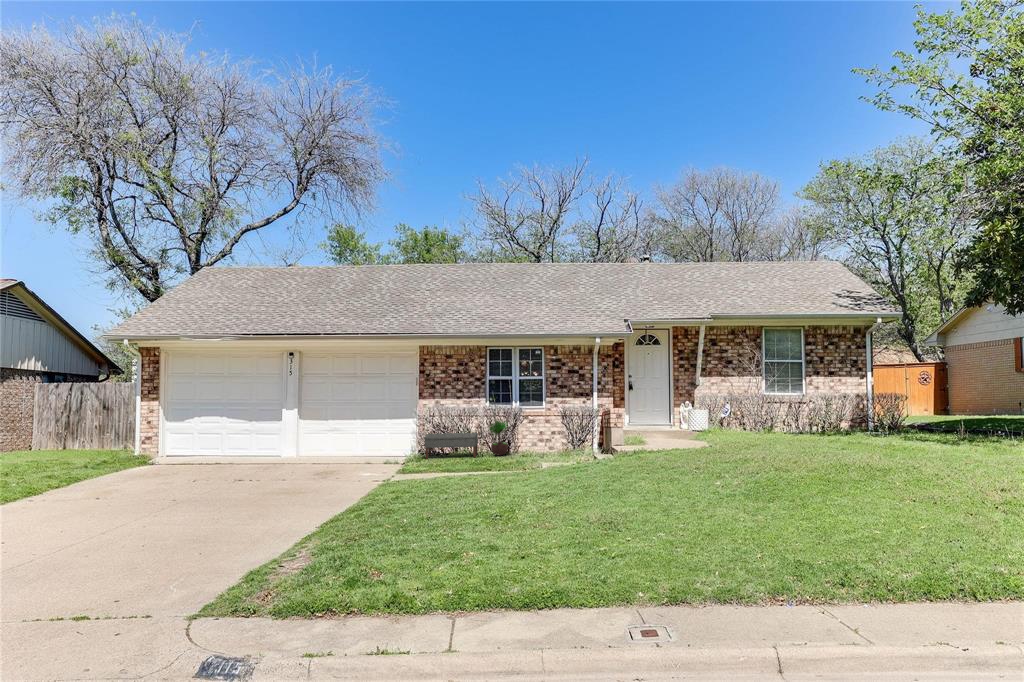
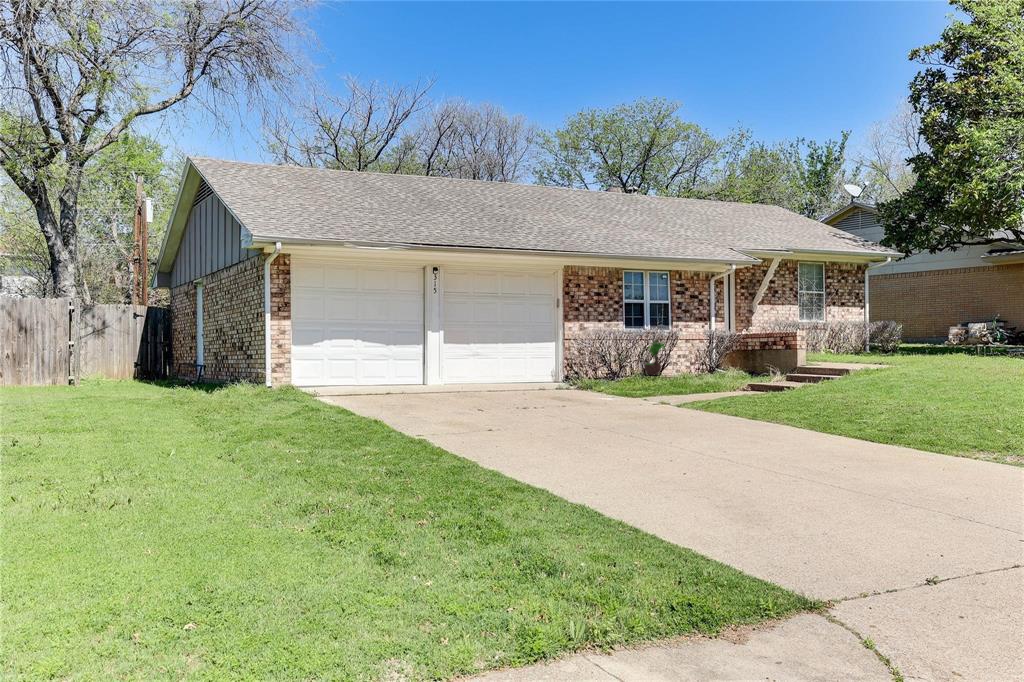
bench: present [424,432,478,459] -> none [586,354,640,380]

